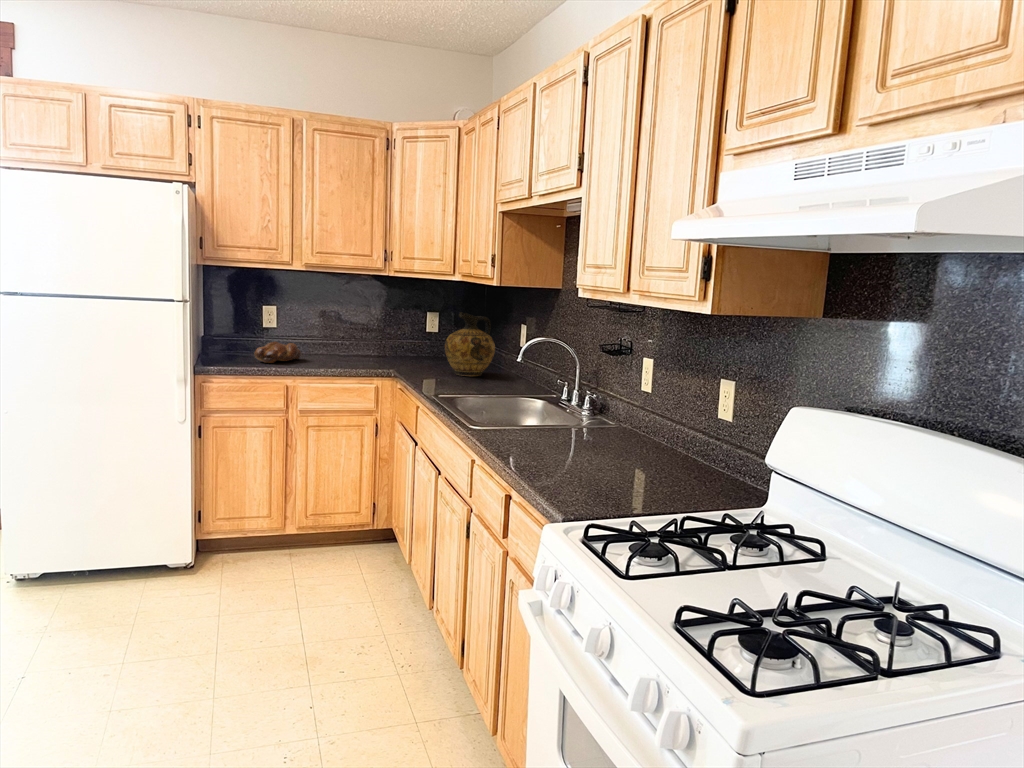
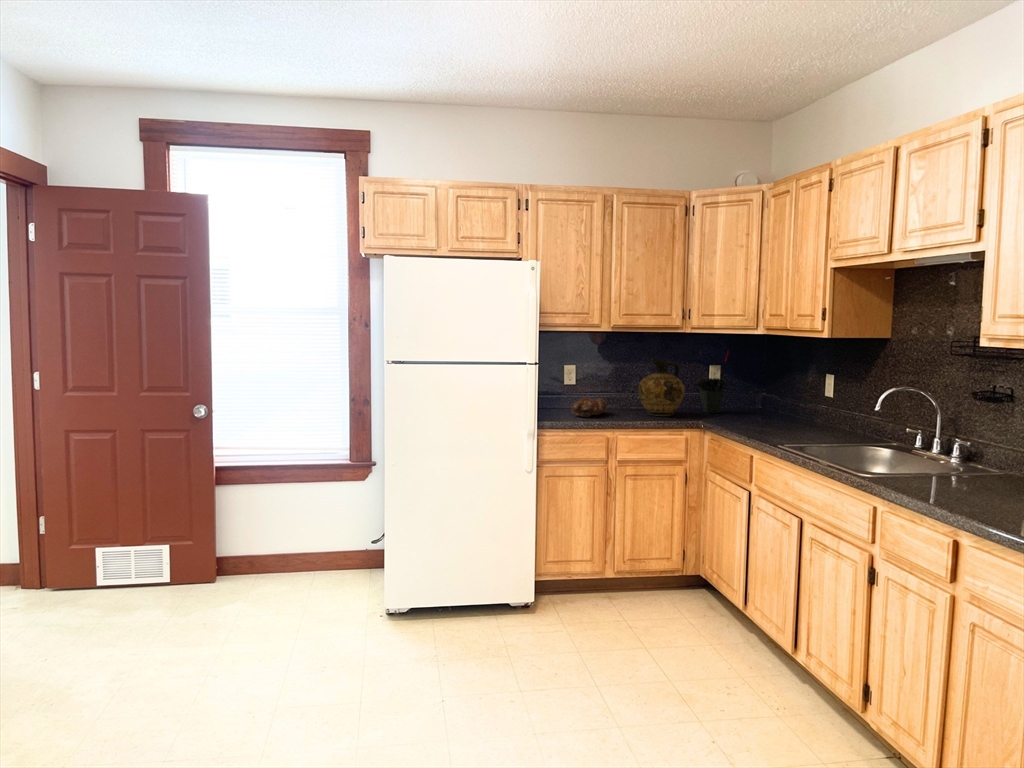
potted plant: none [403,296,438,363] -> present [695,353,728,413]
ceramic jug: present [445,312,495,376] -> present [638,359,685,416]

